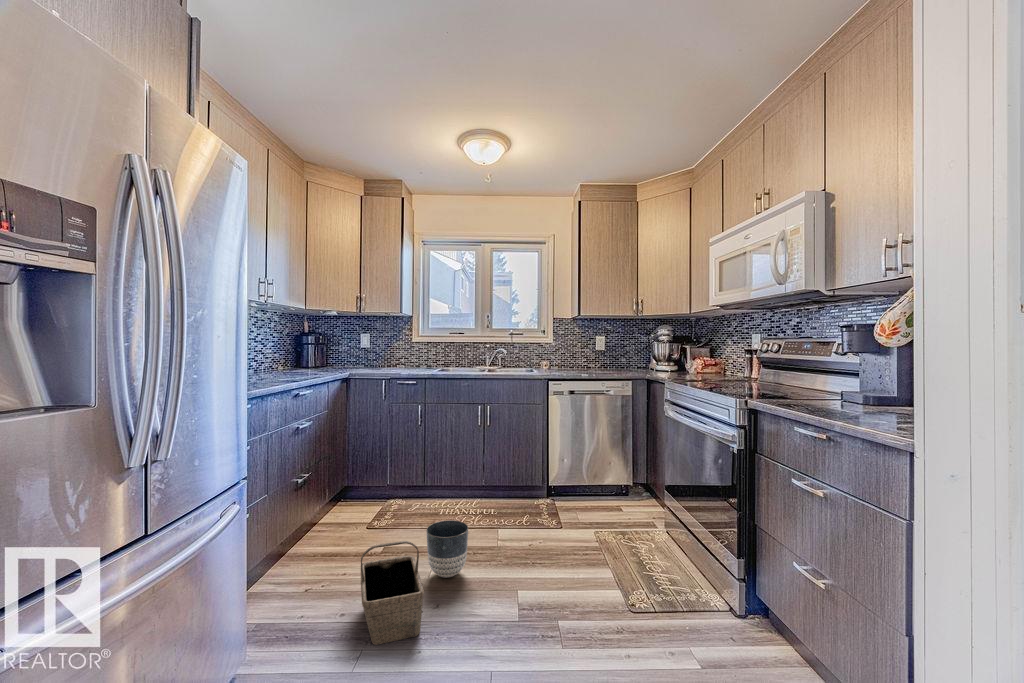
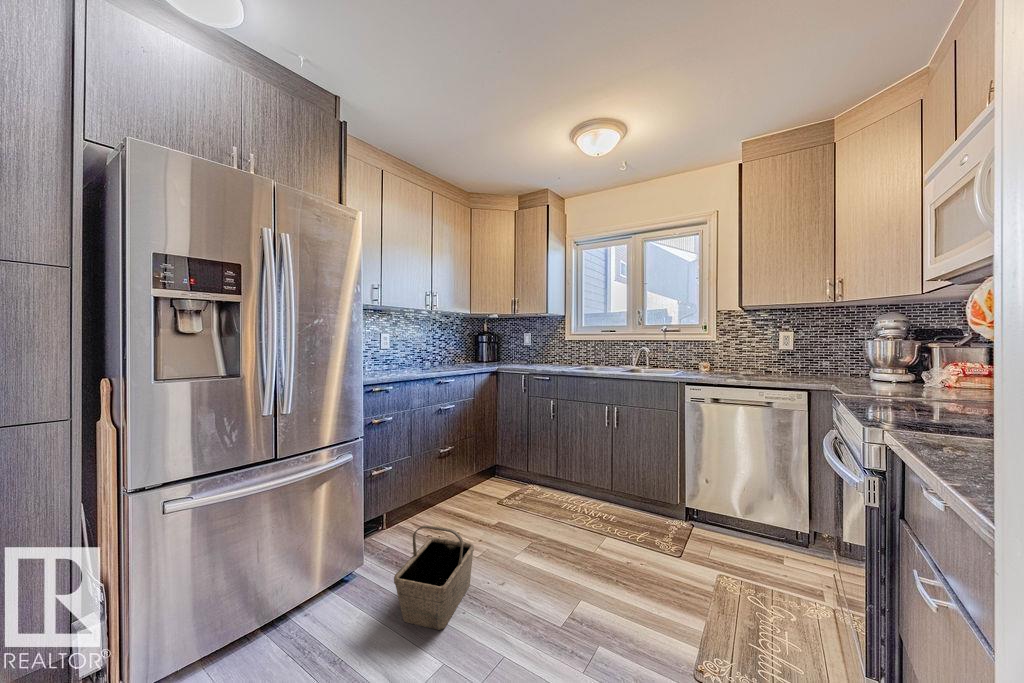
planter: present [426,520,468,578] -> none [497,517,540,578]

